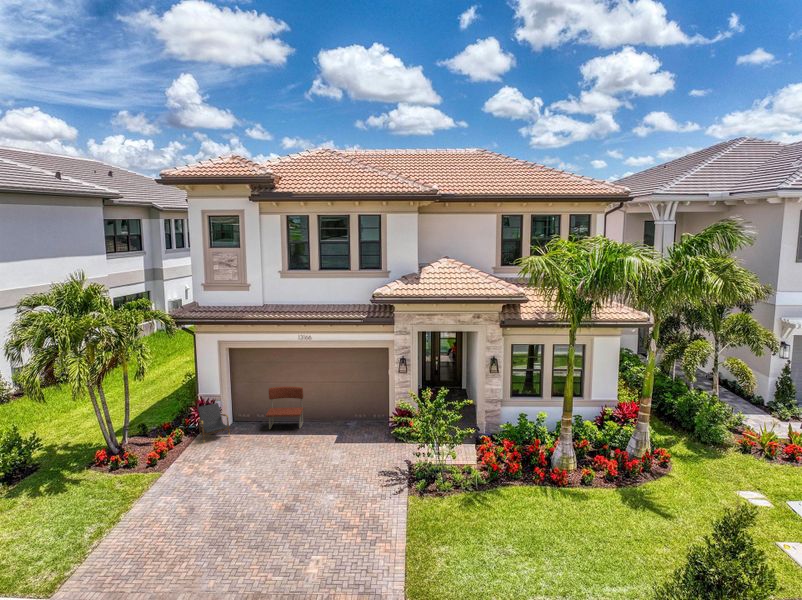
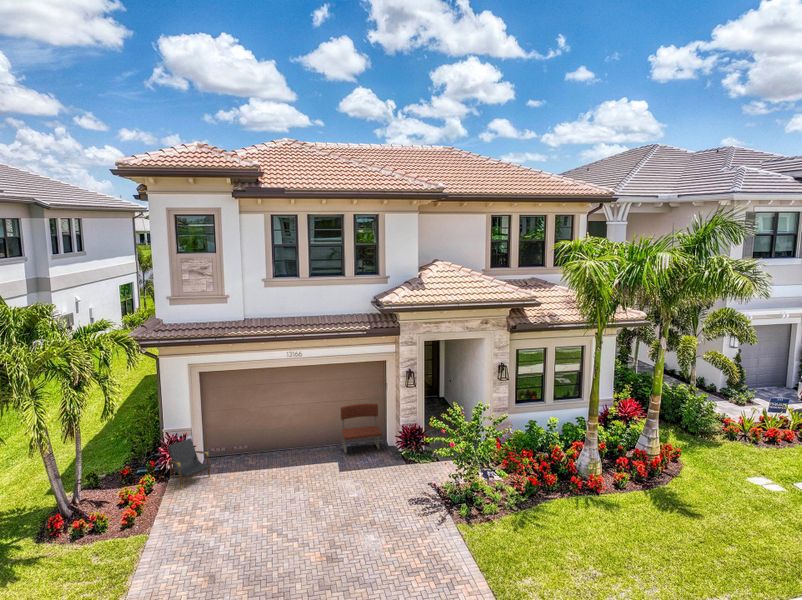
bench: present [266,386,303,429] -> present [341,404,382,453]

